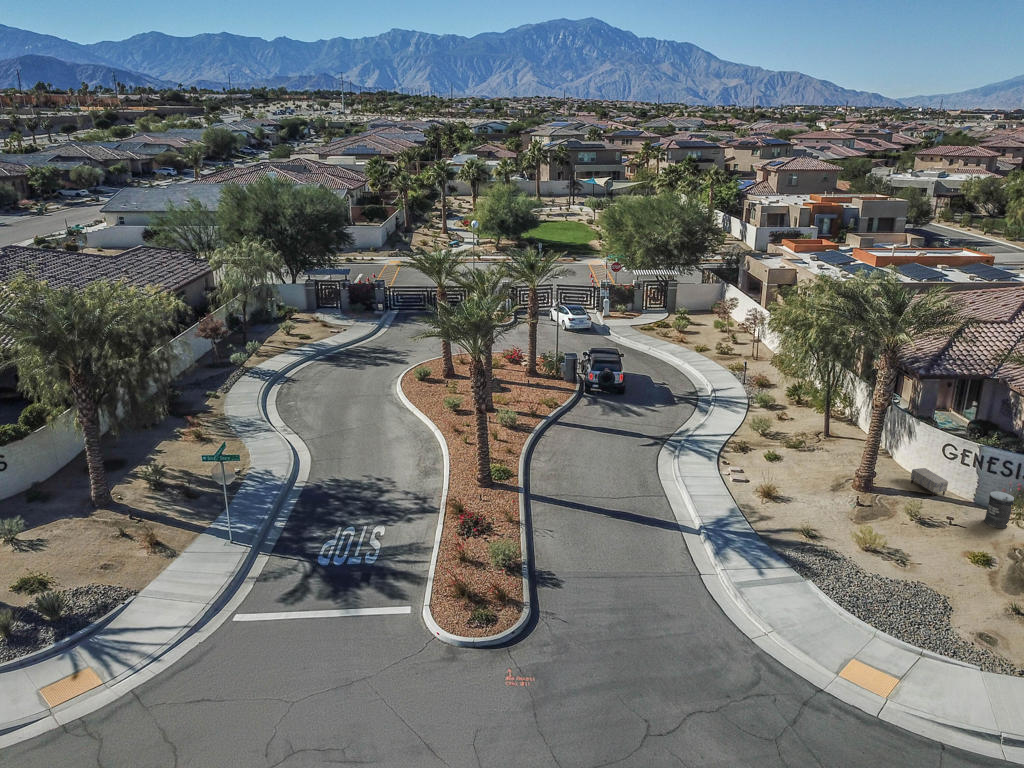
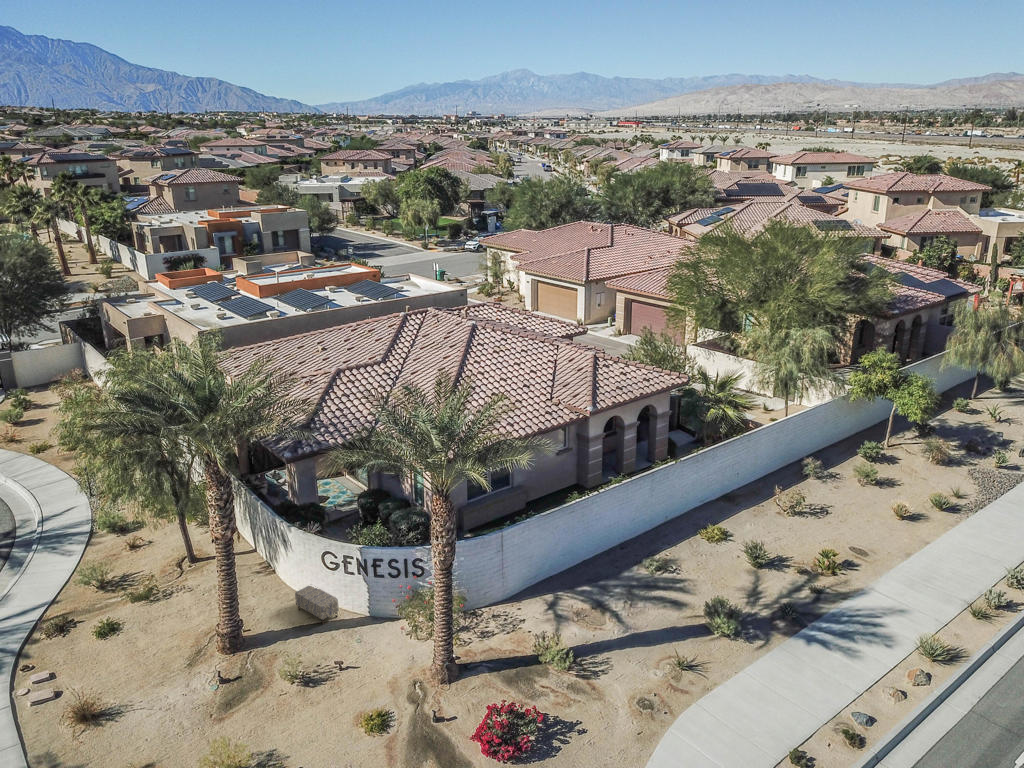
trash can: present [984,491,1014,528] -> none [379,601,409,651]

